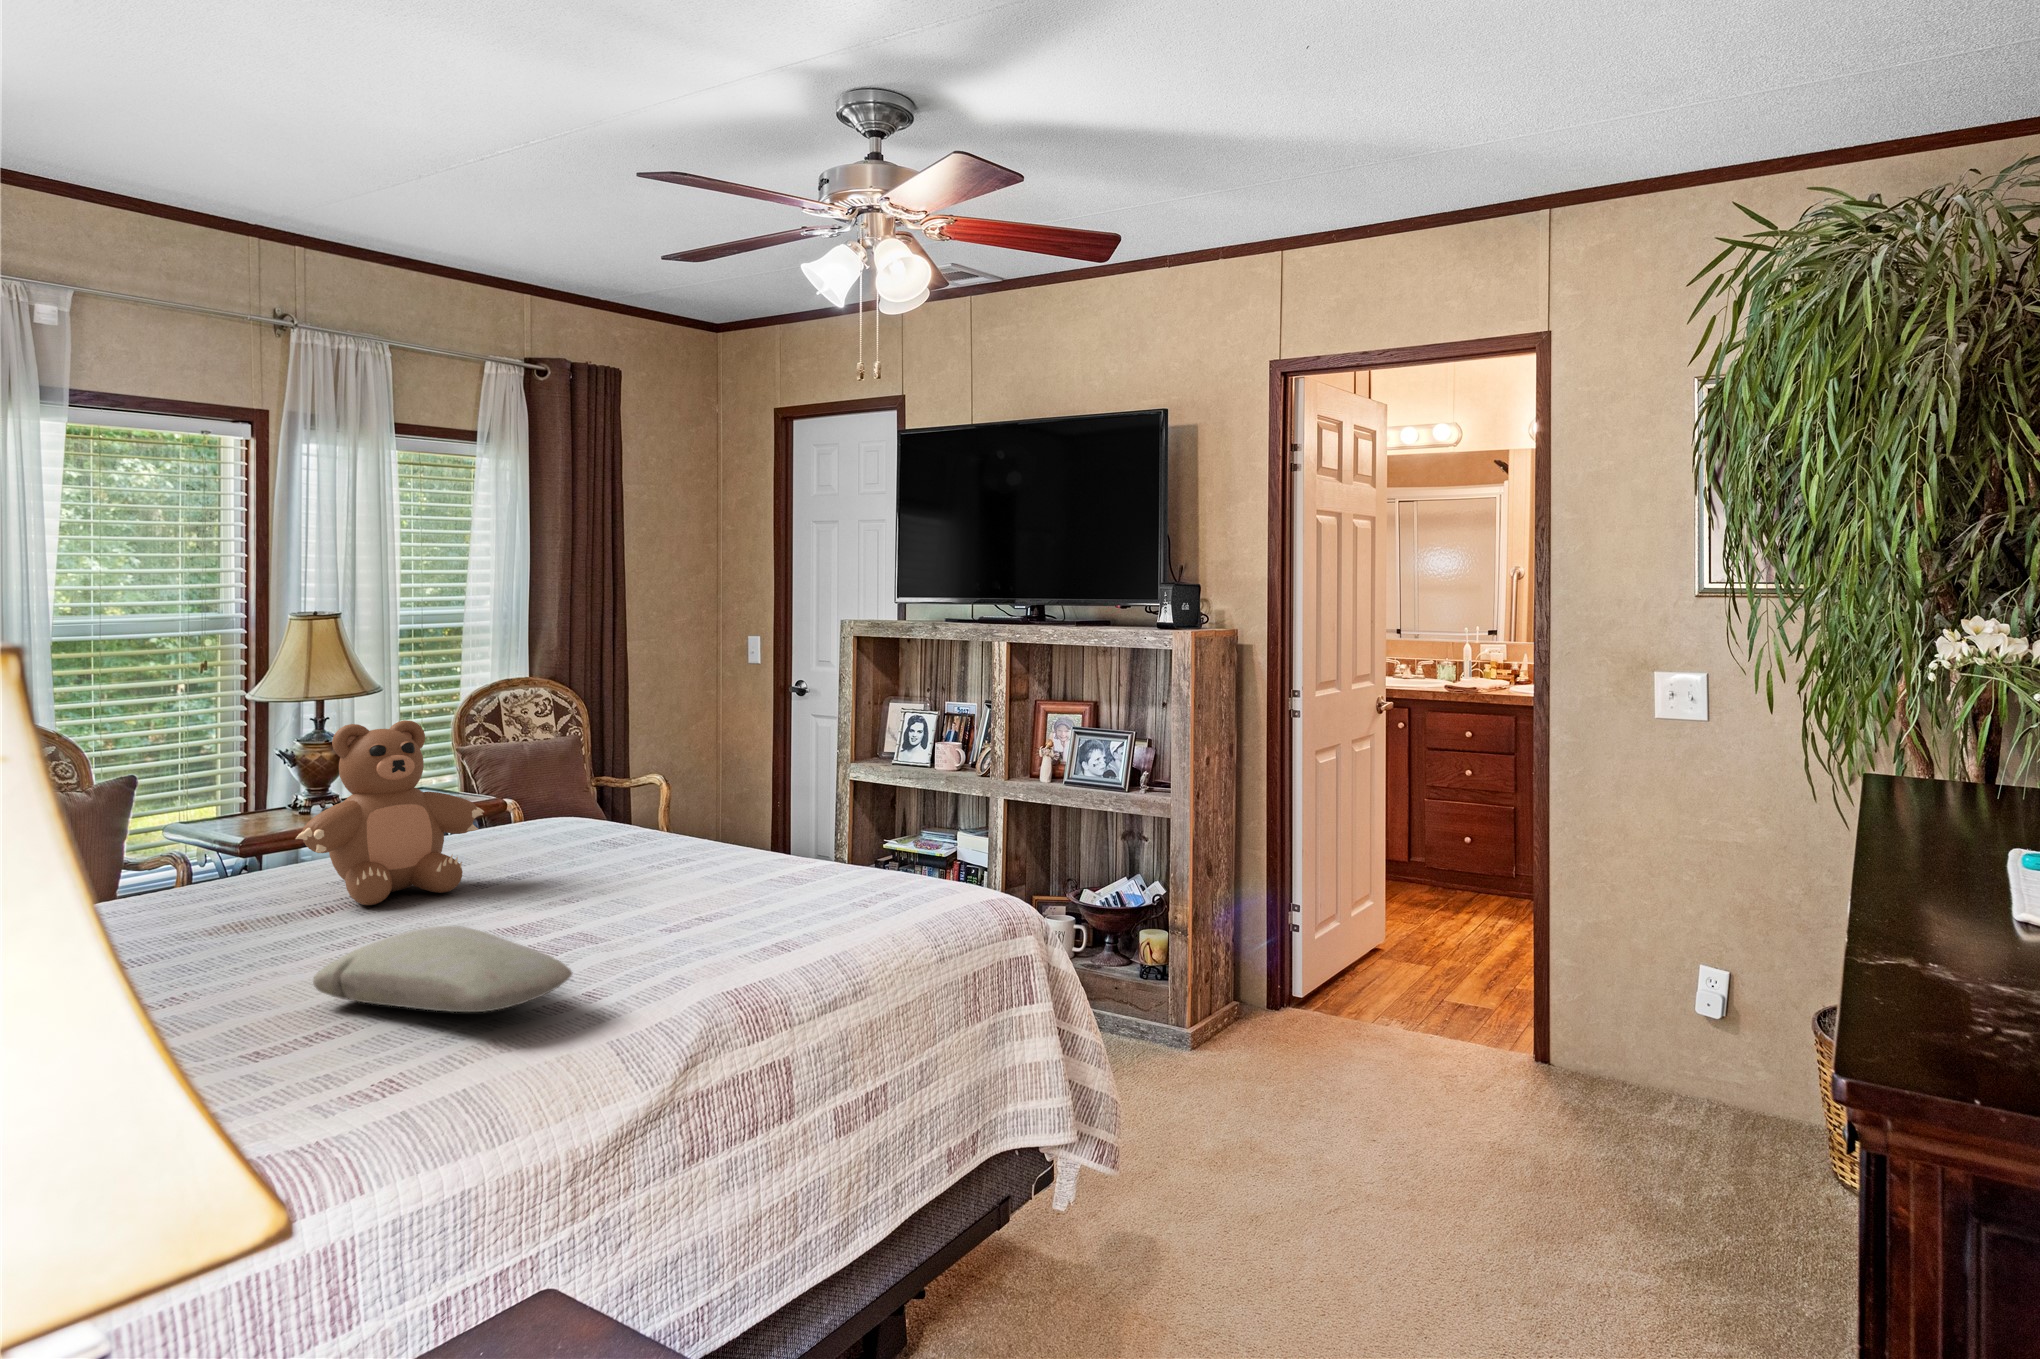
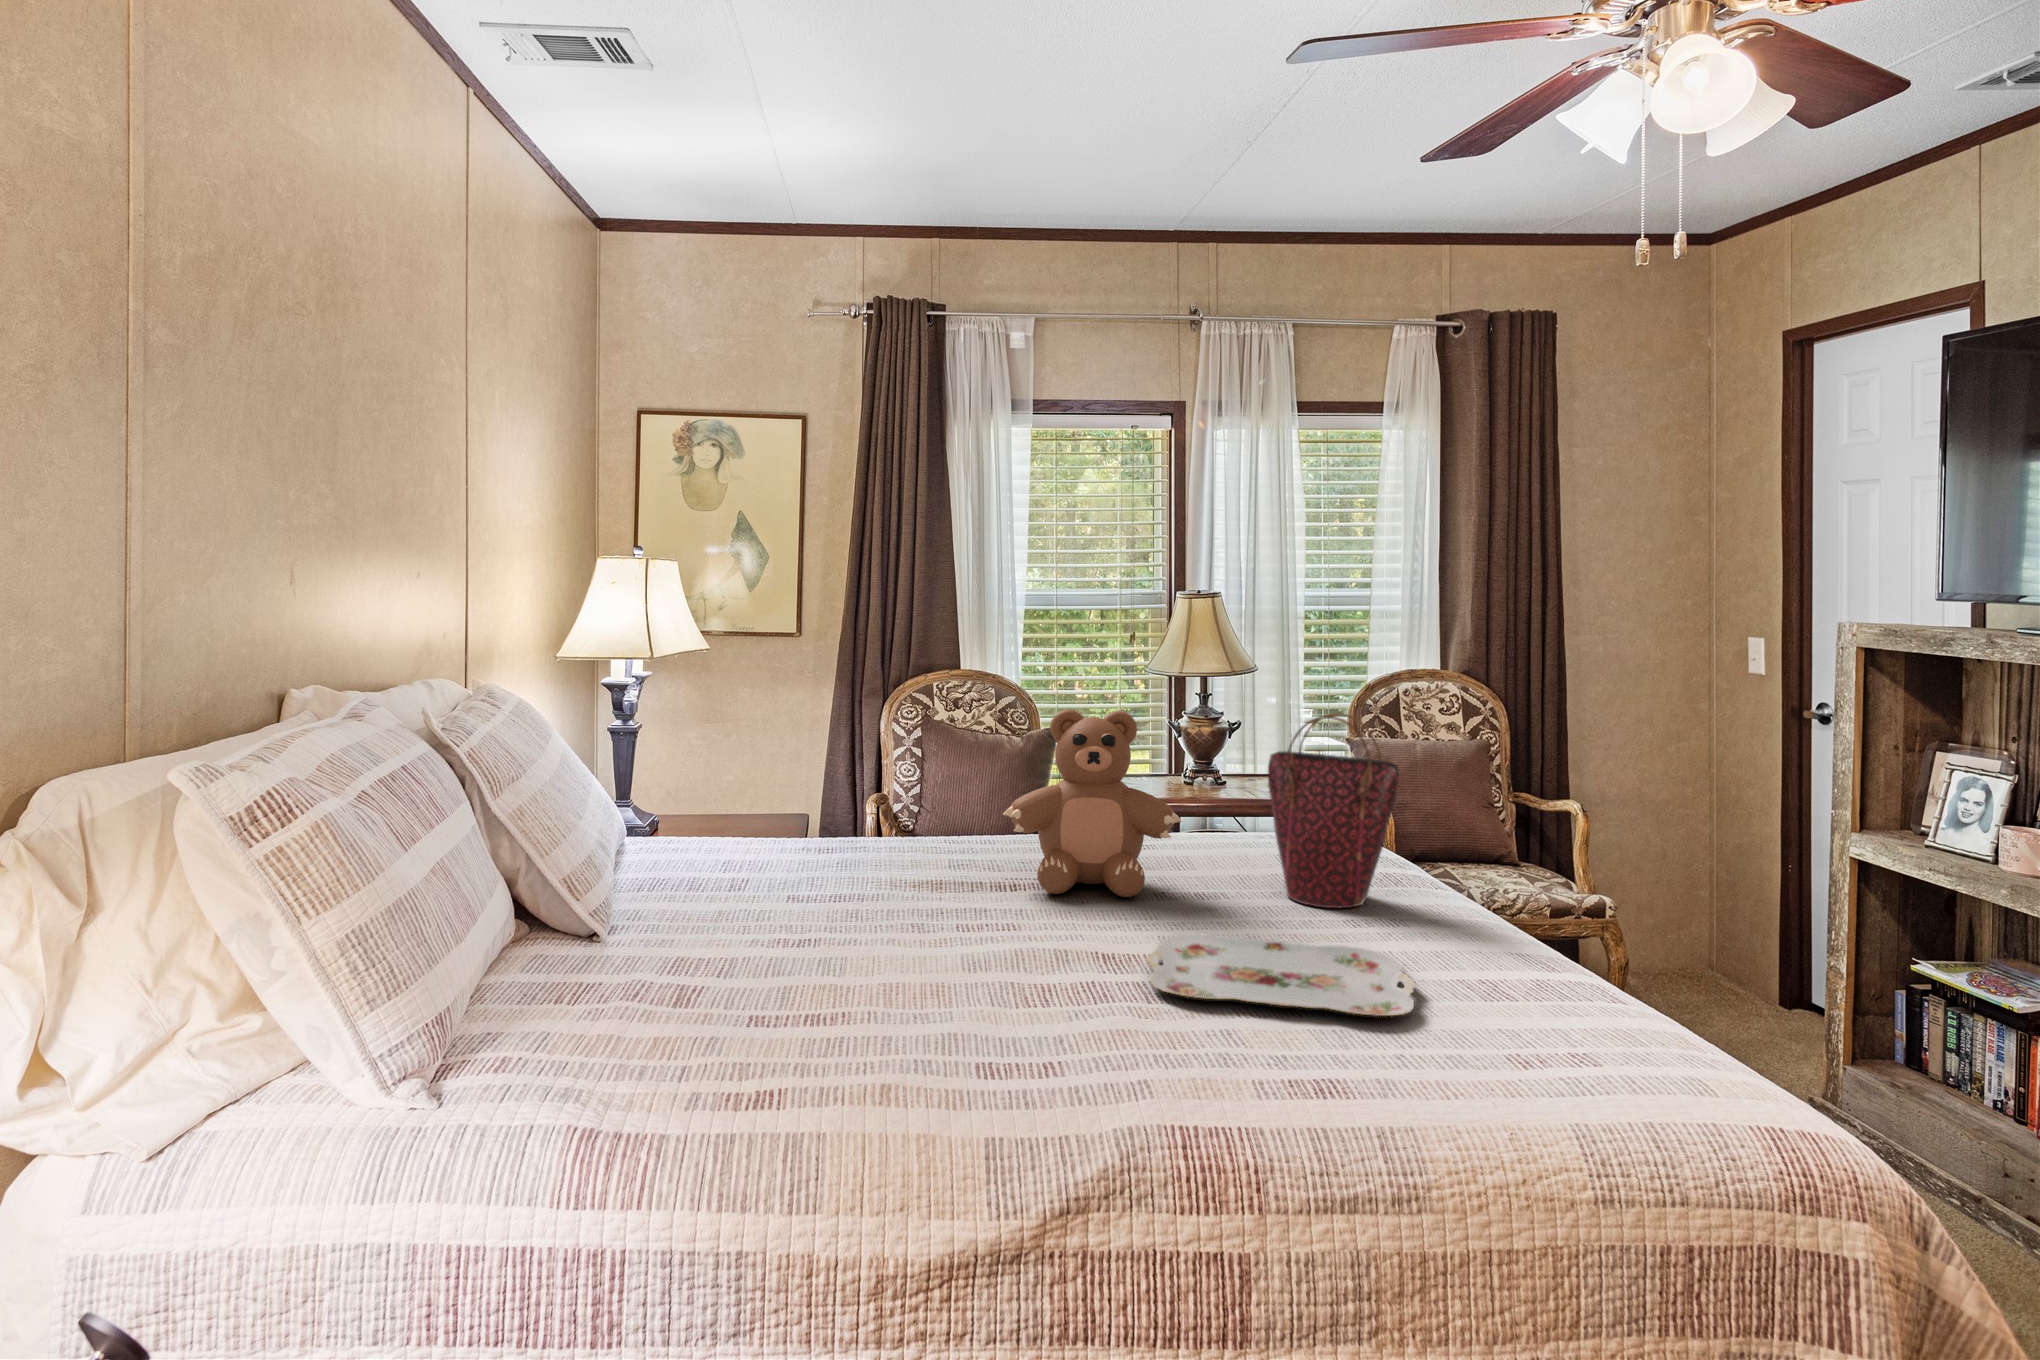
handbag: none [548,701,663,865] -> present [1268,713,1399,908]
serving tray: none [532,877,769,935] -> present [1147,933,1415,1016]
pillow: present [313,926,573,1012] -> none [863,939,1022,1057]

